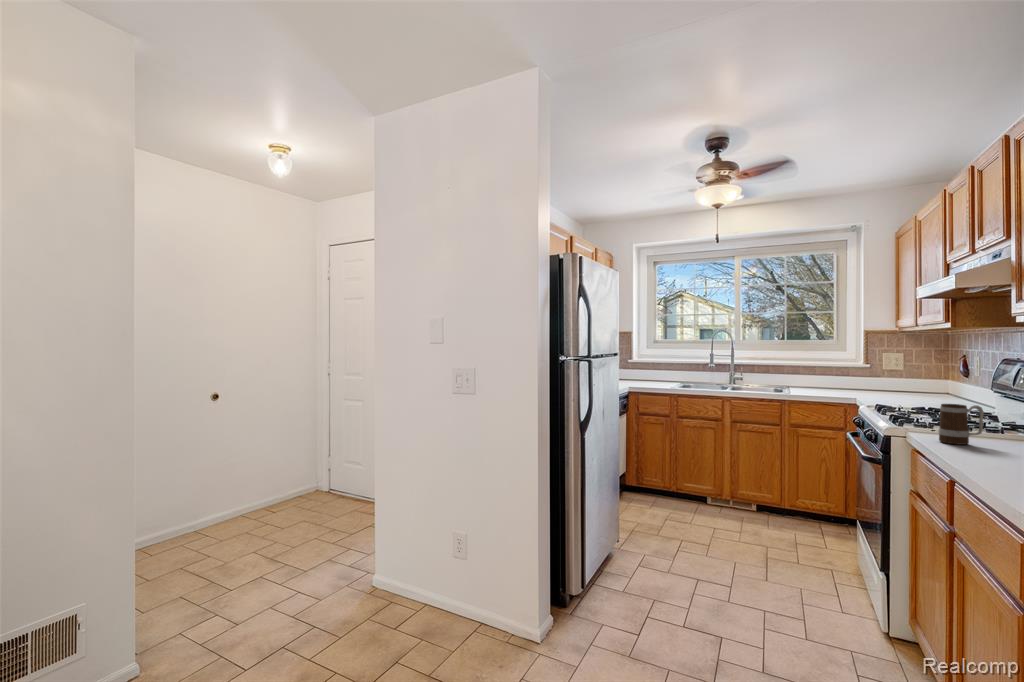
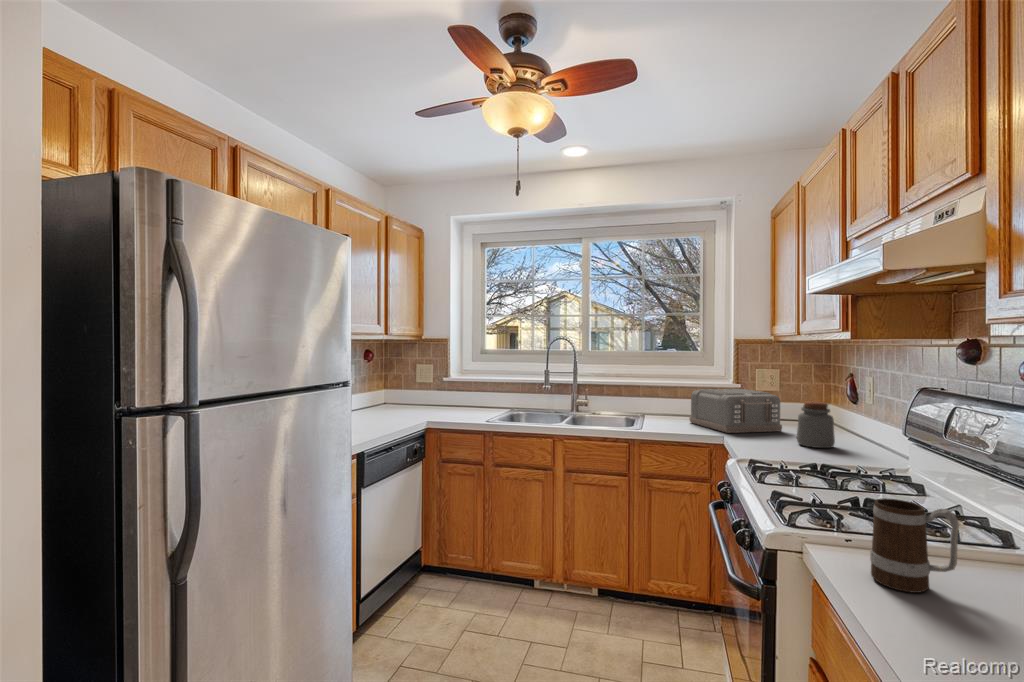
toaster: none [827,367,904,397] -> present [689,389,782,433]
jar: none [914,373,944,405] -> present [797,401,835,448]

